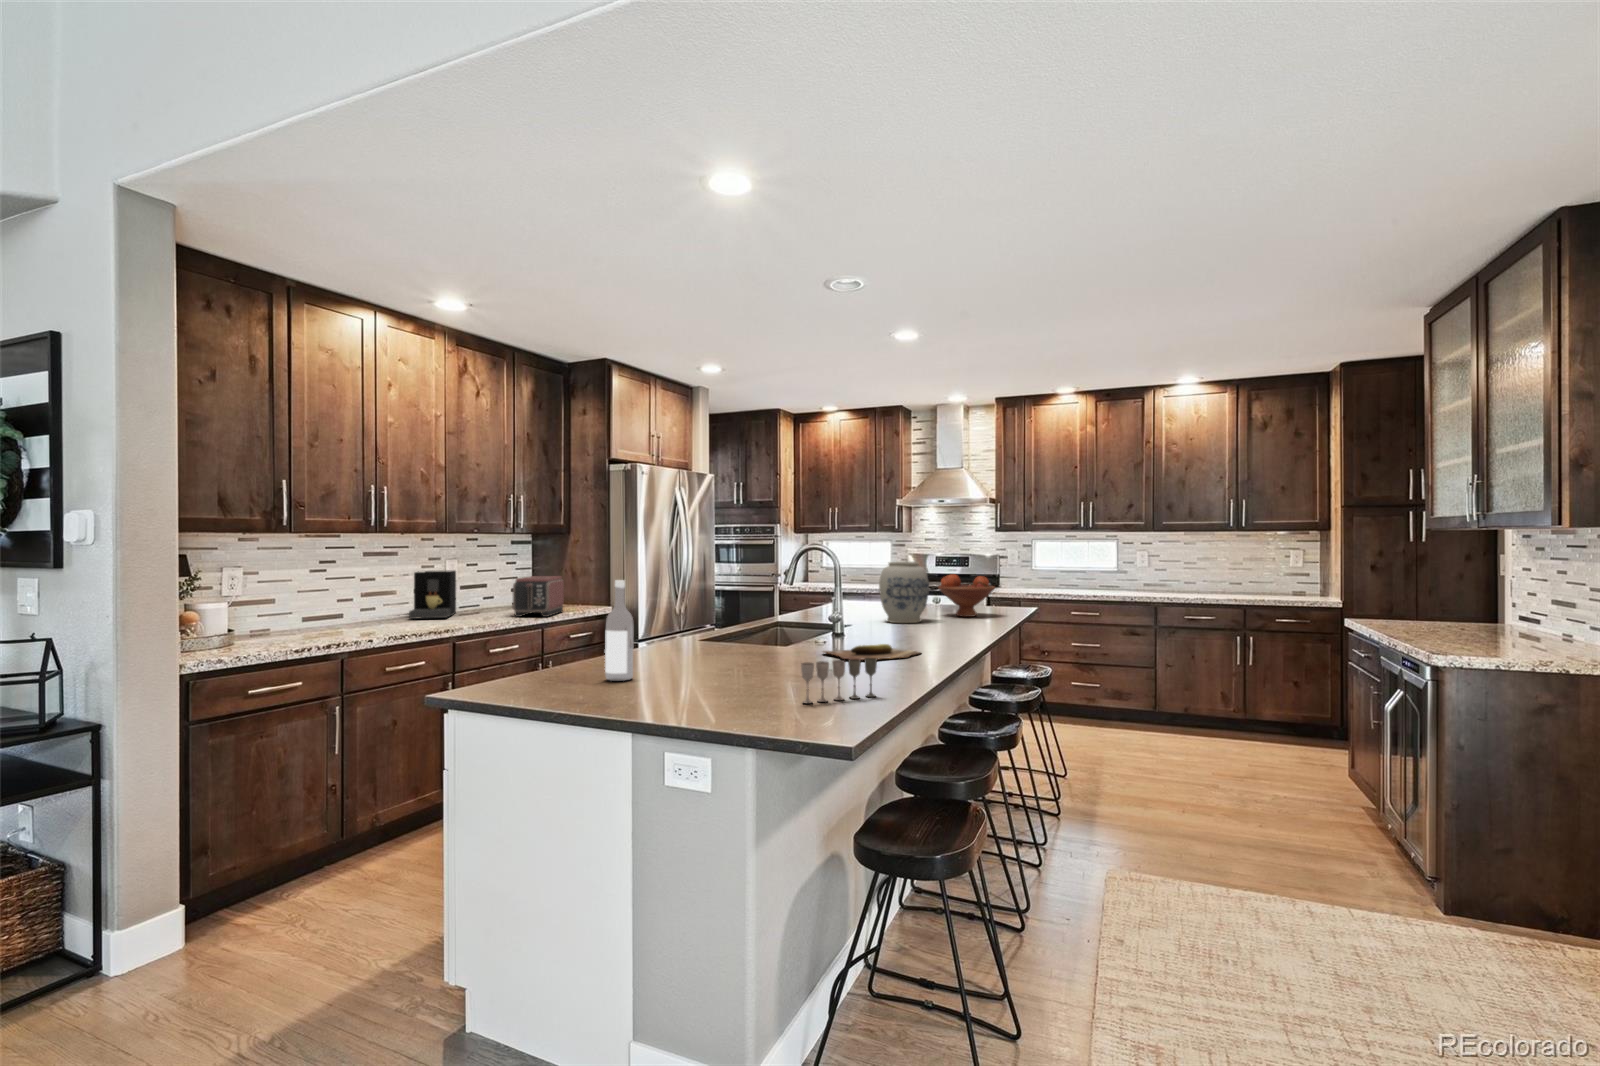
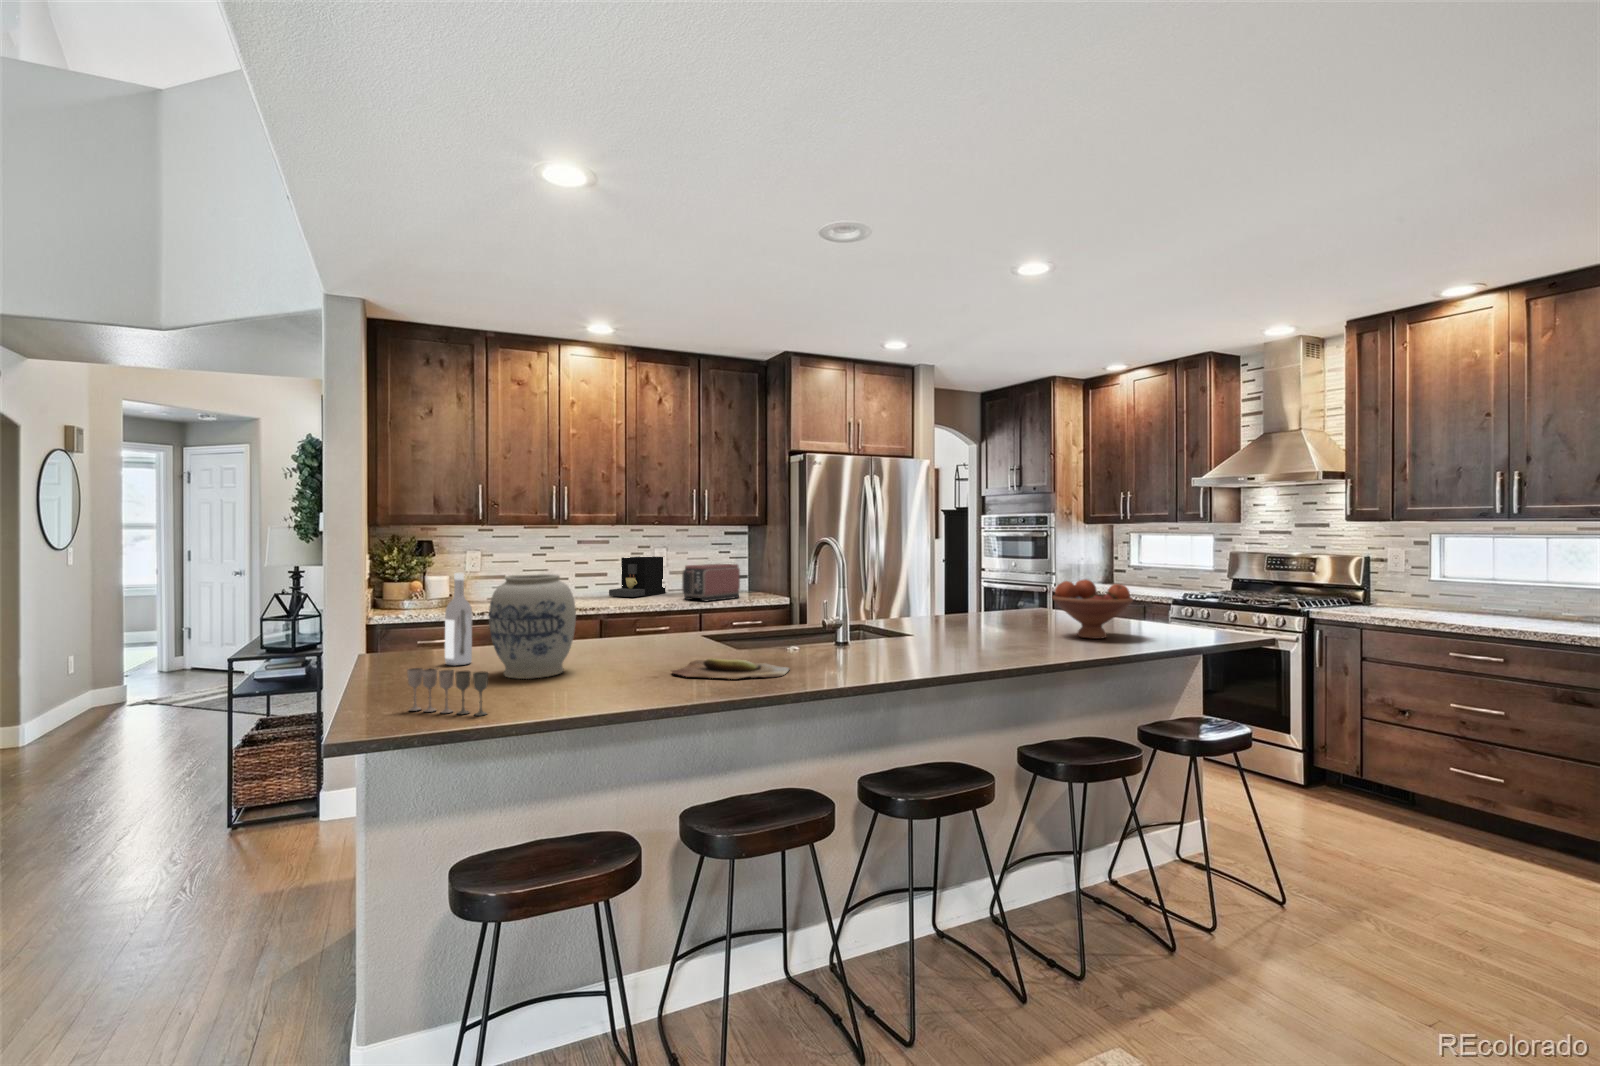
vase: present [879,561,929,623] -> present [489,574,576,679]

